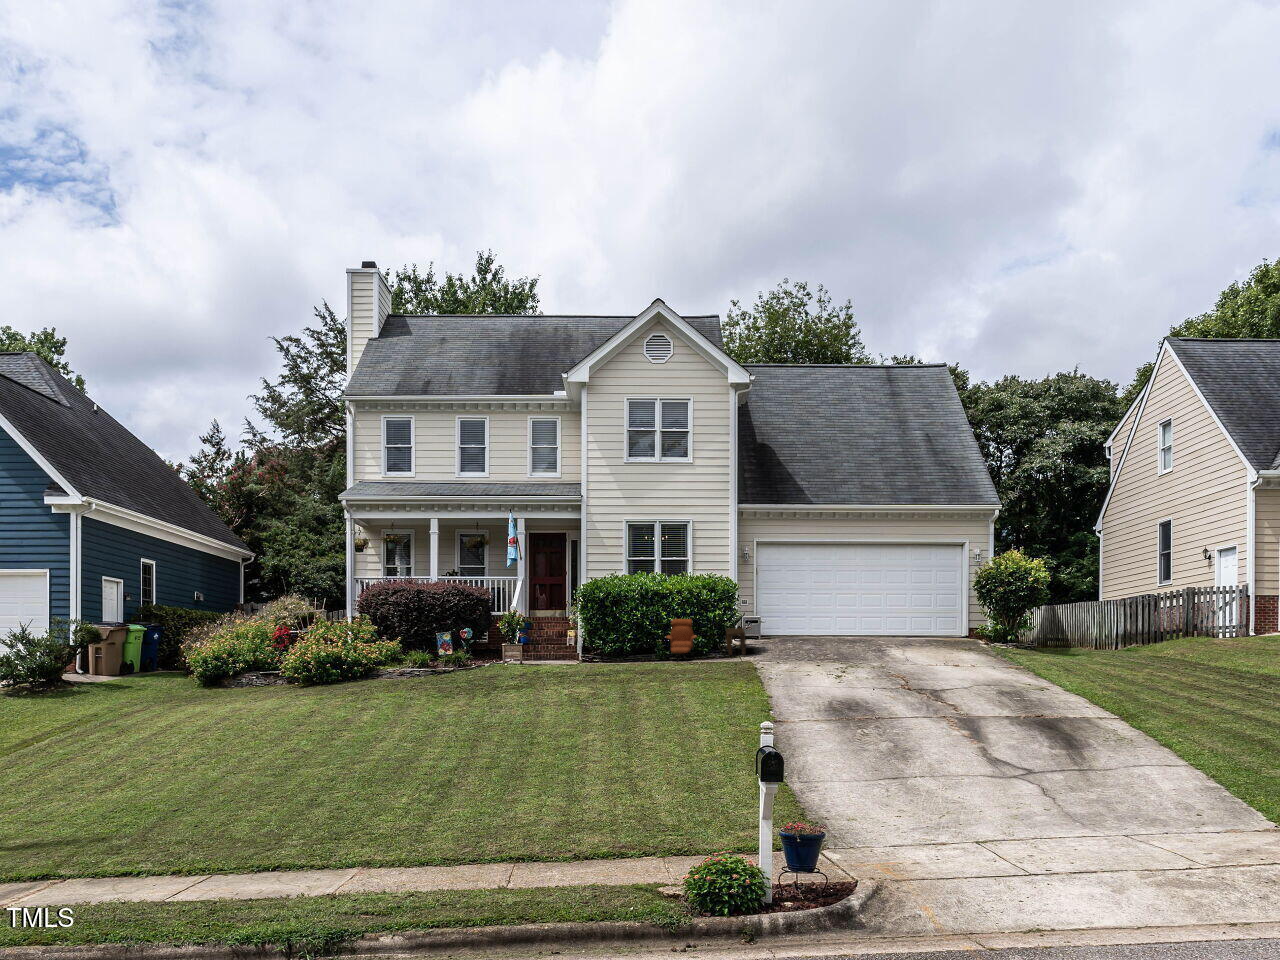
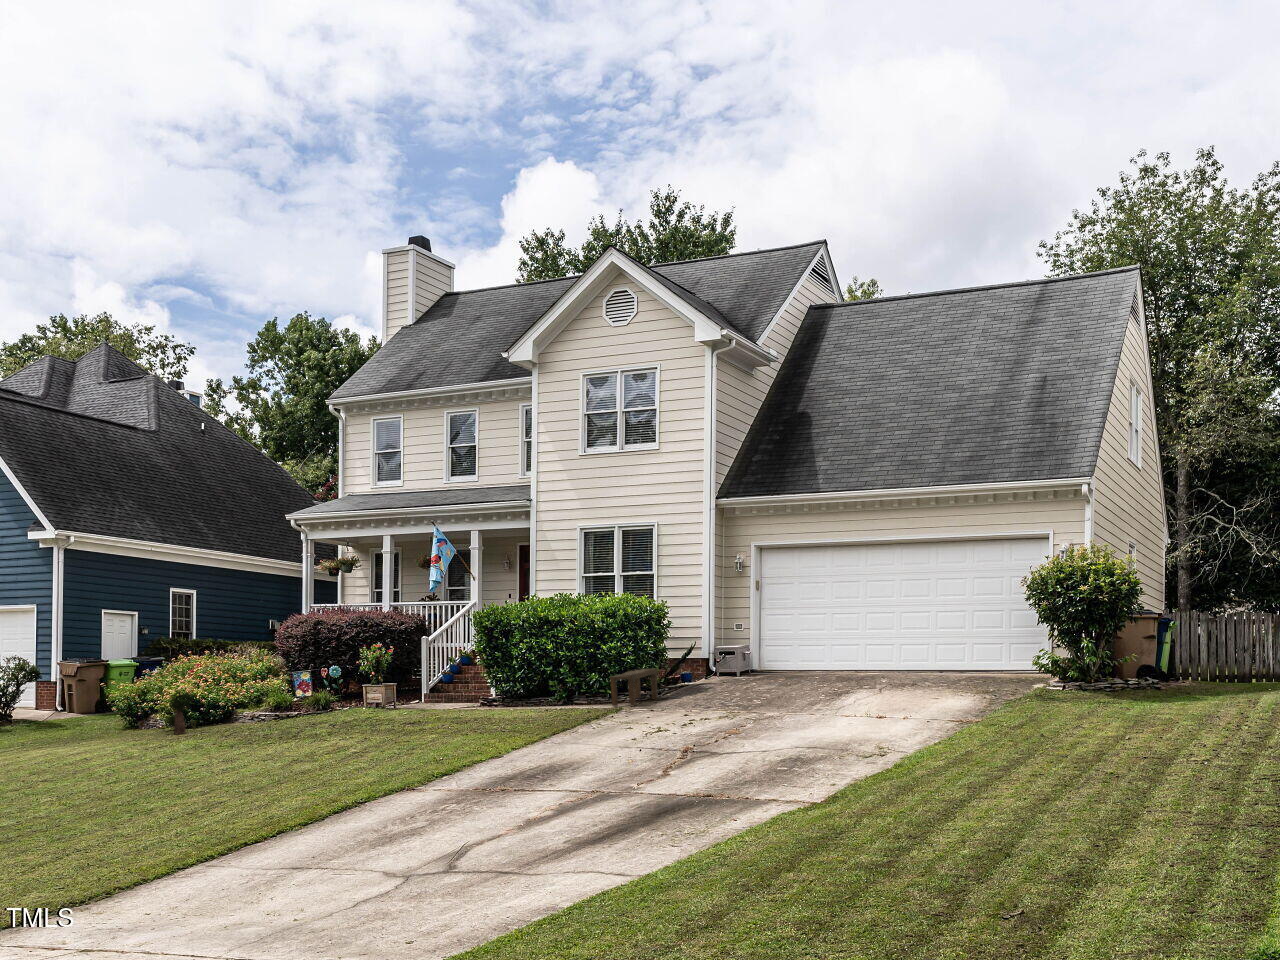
lounge chair: present [666,619,697,661] -> none [524,656,577,714]
potted plant: none [388,650,416,687] -> present [168,691,196,734]

